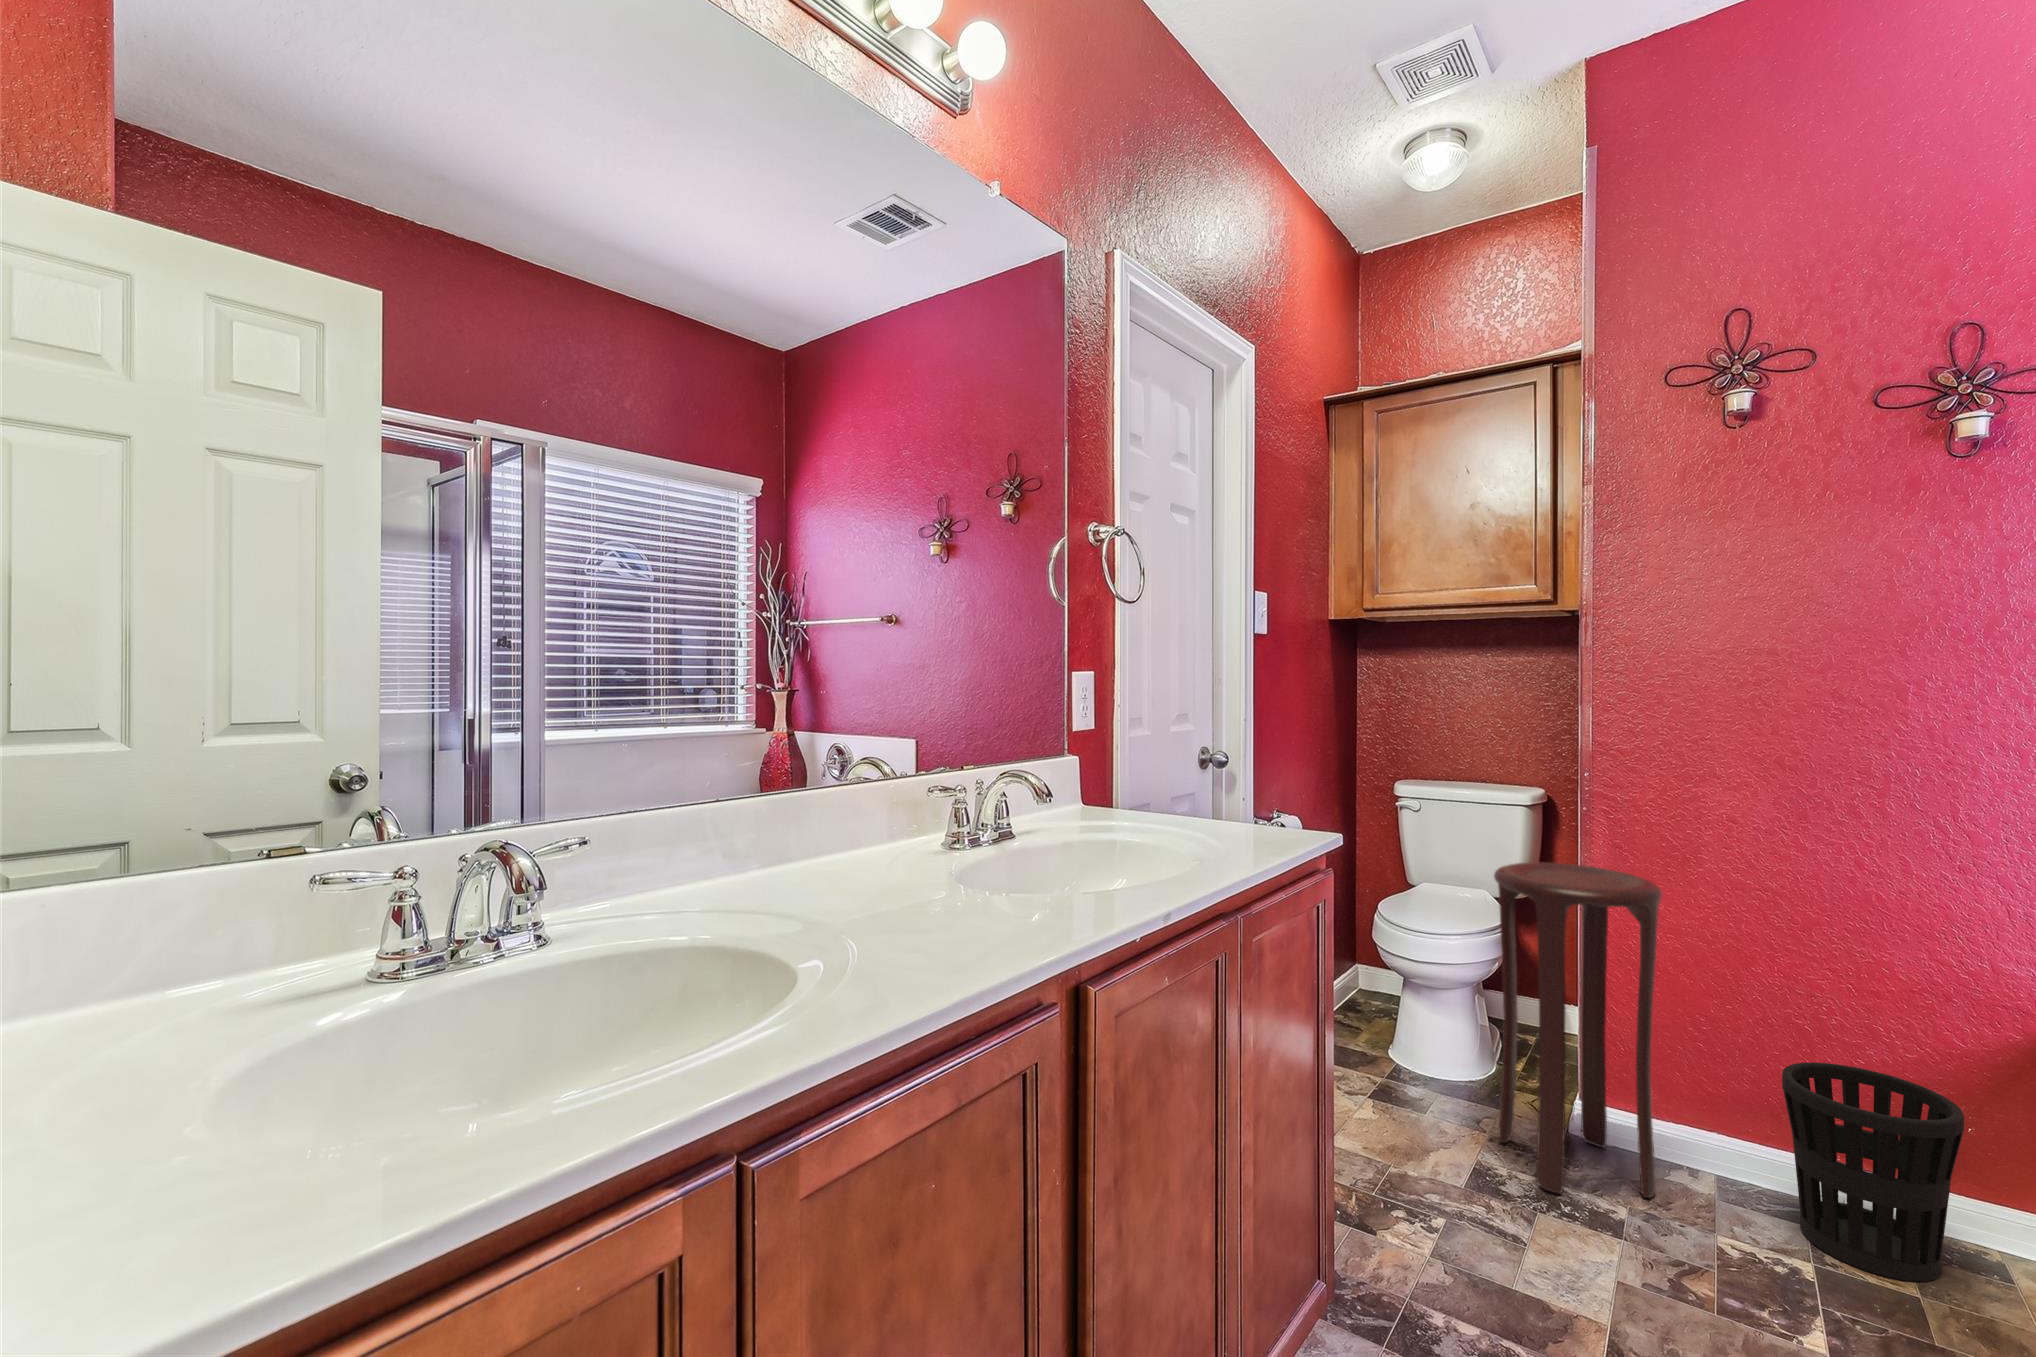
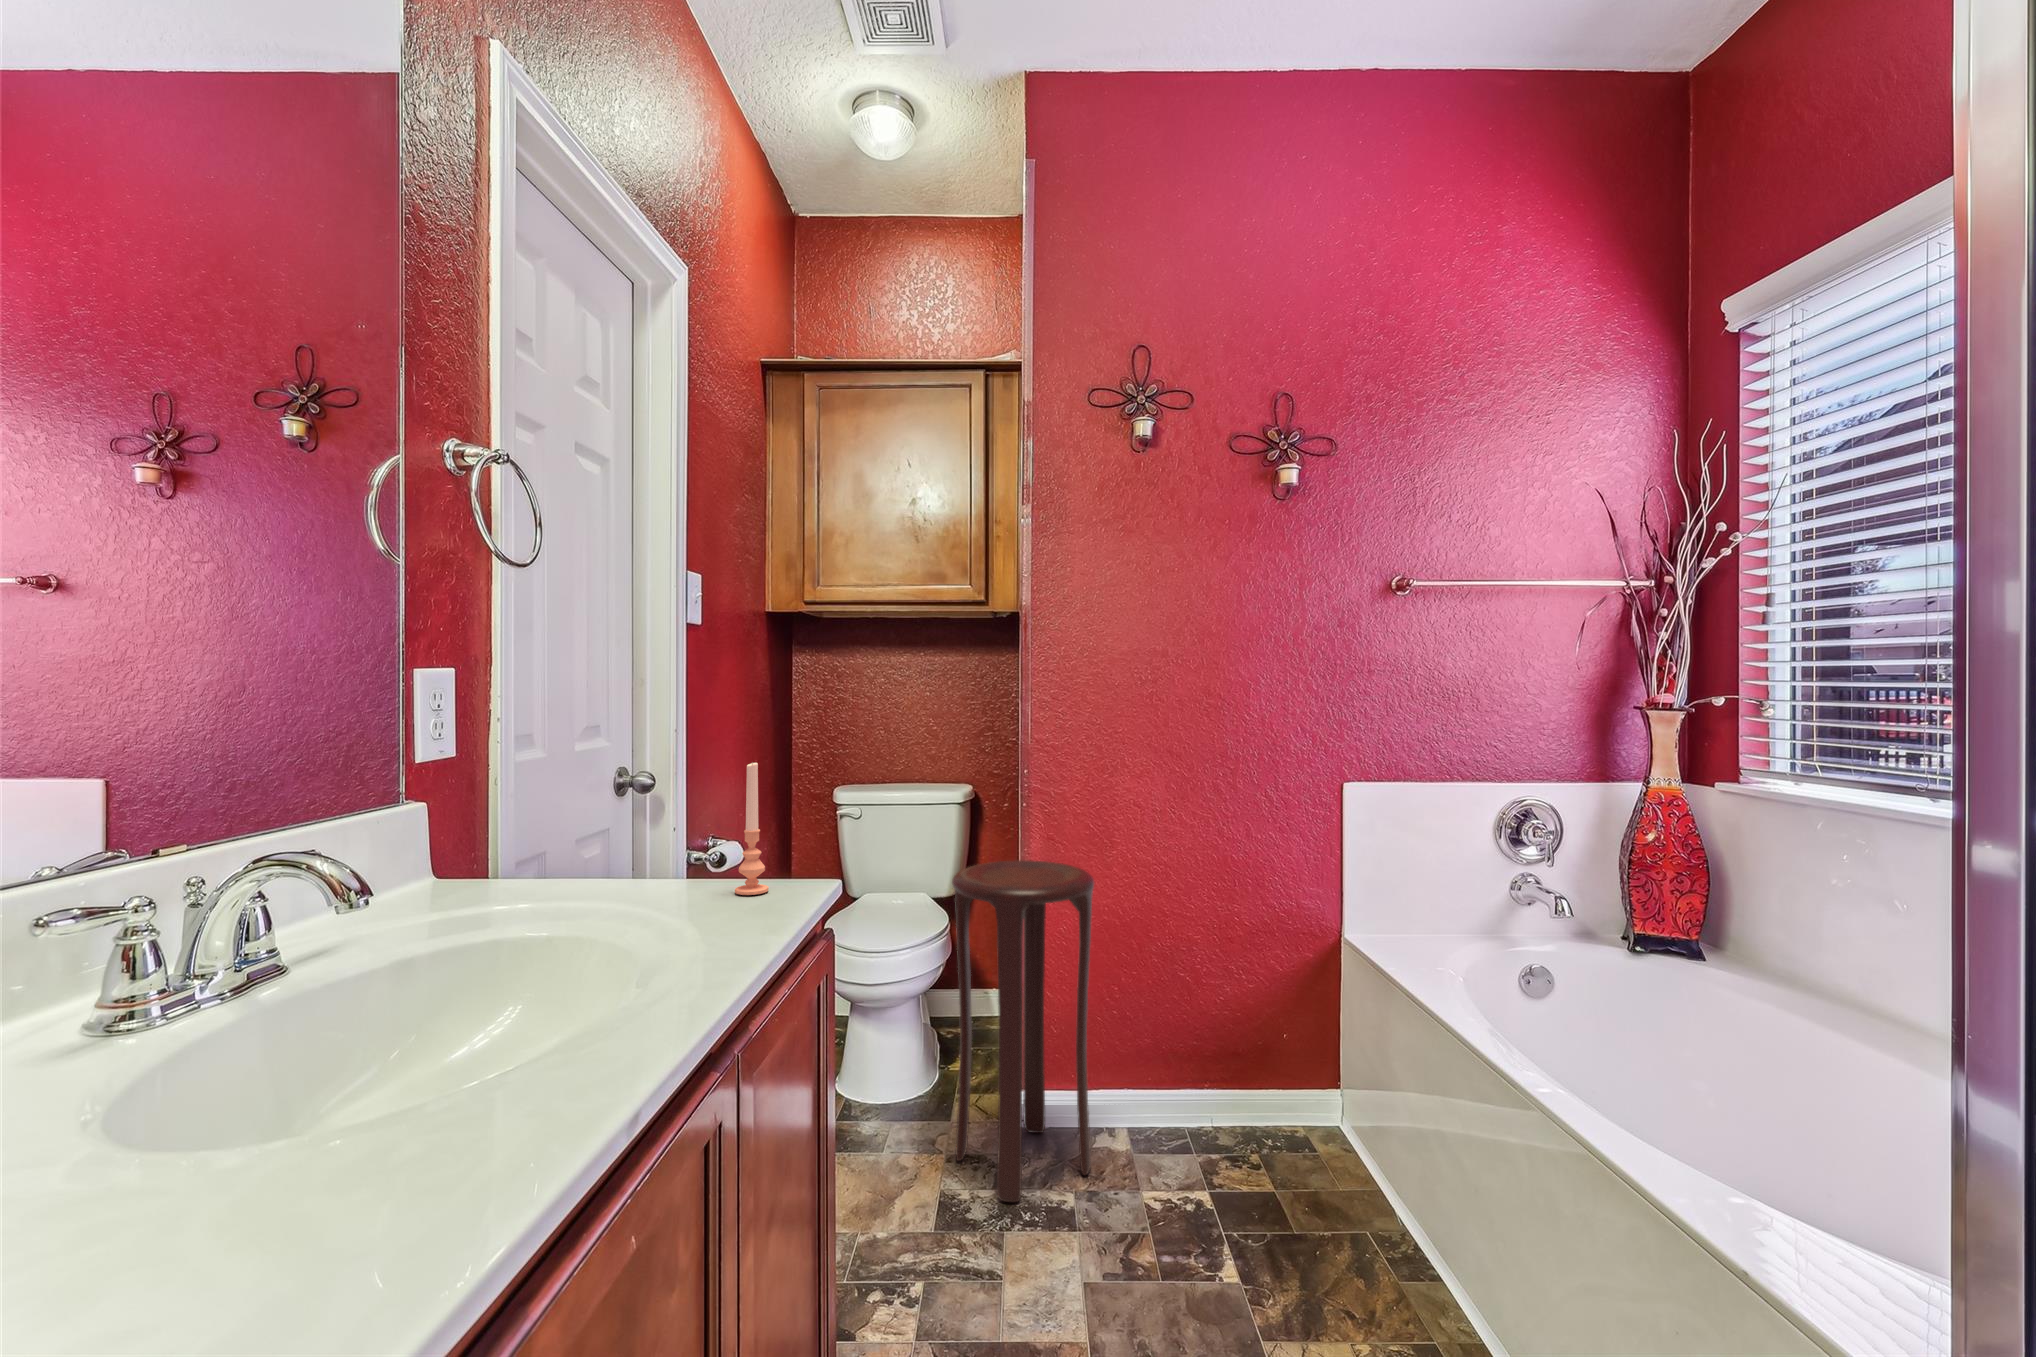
candle: none [1266,742,1292,841] -> present [735,762,769,895]
wastebasket: present [1782,1062,1964,1282] -> none [1179,1005,1294,1183]

